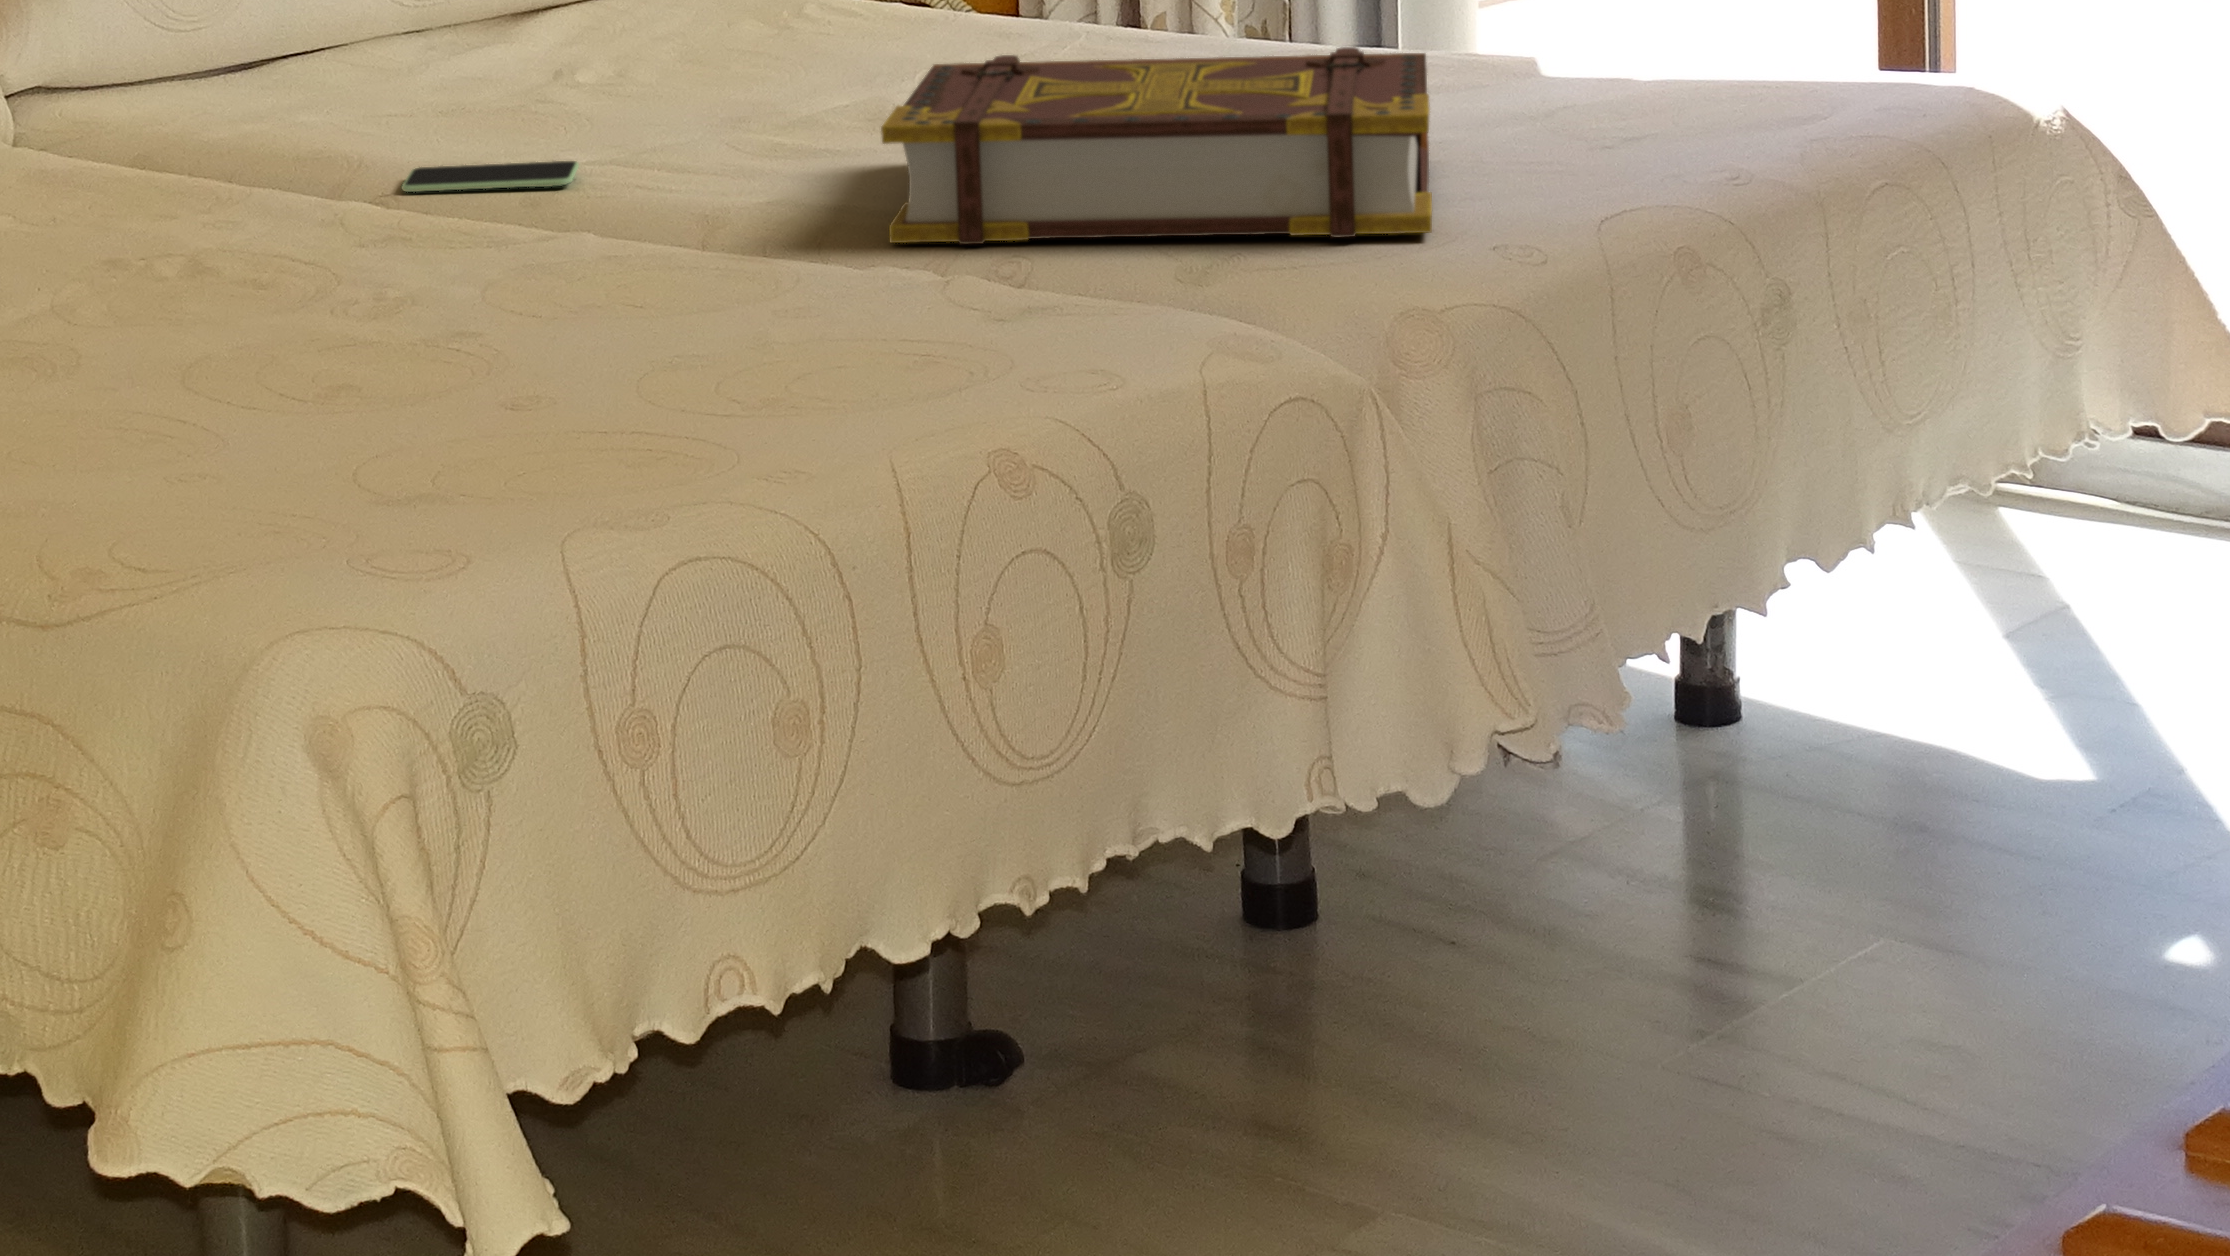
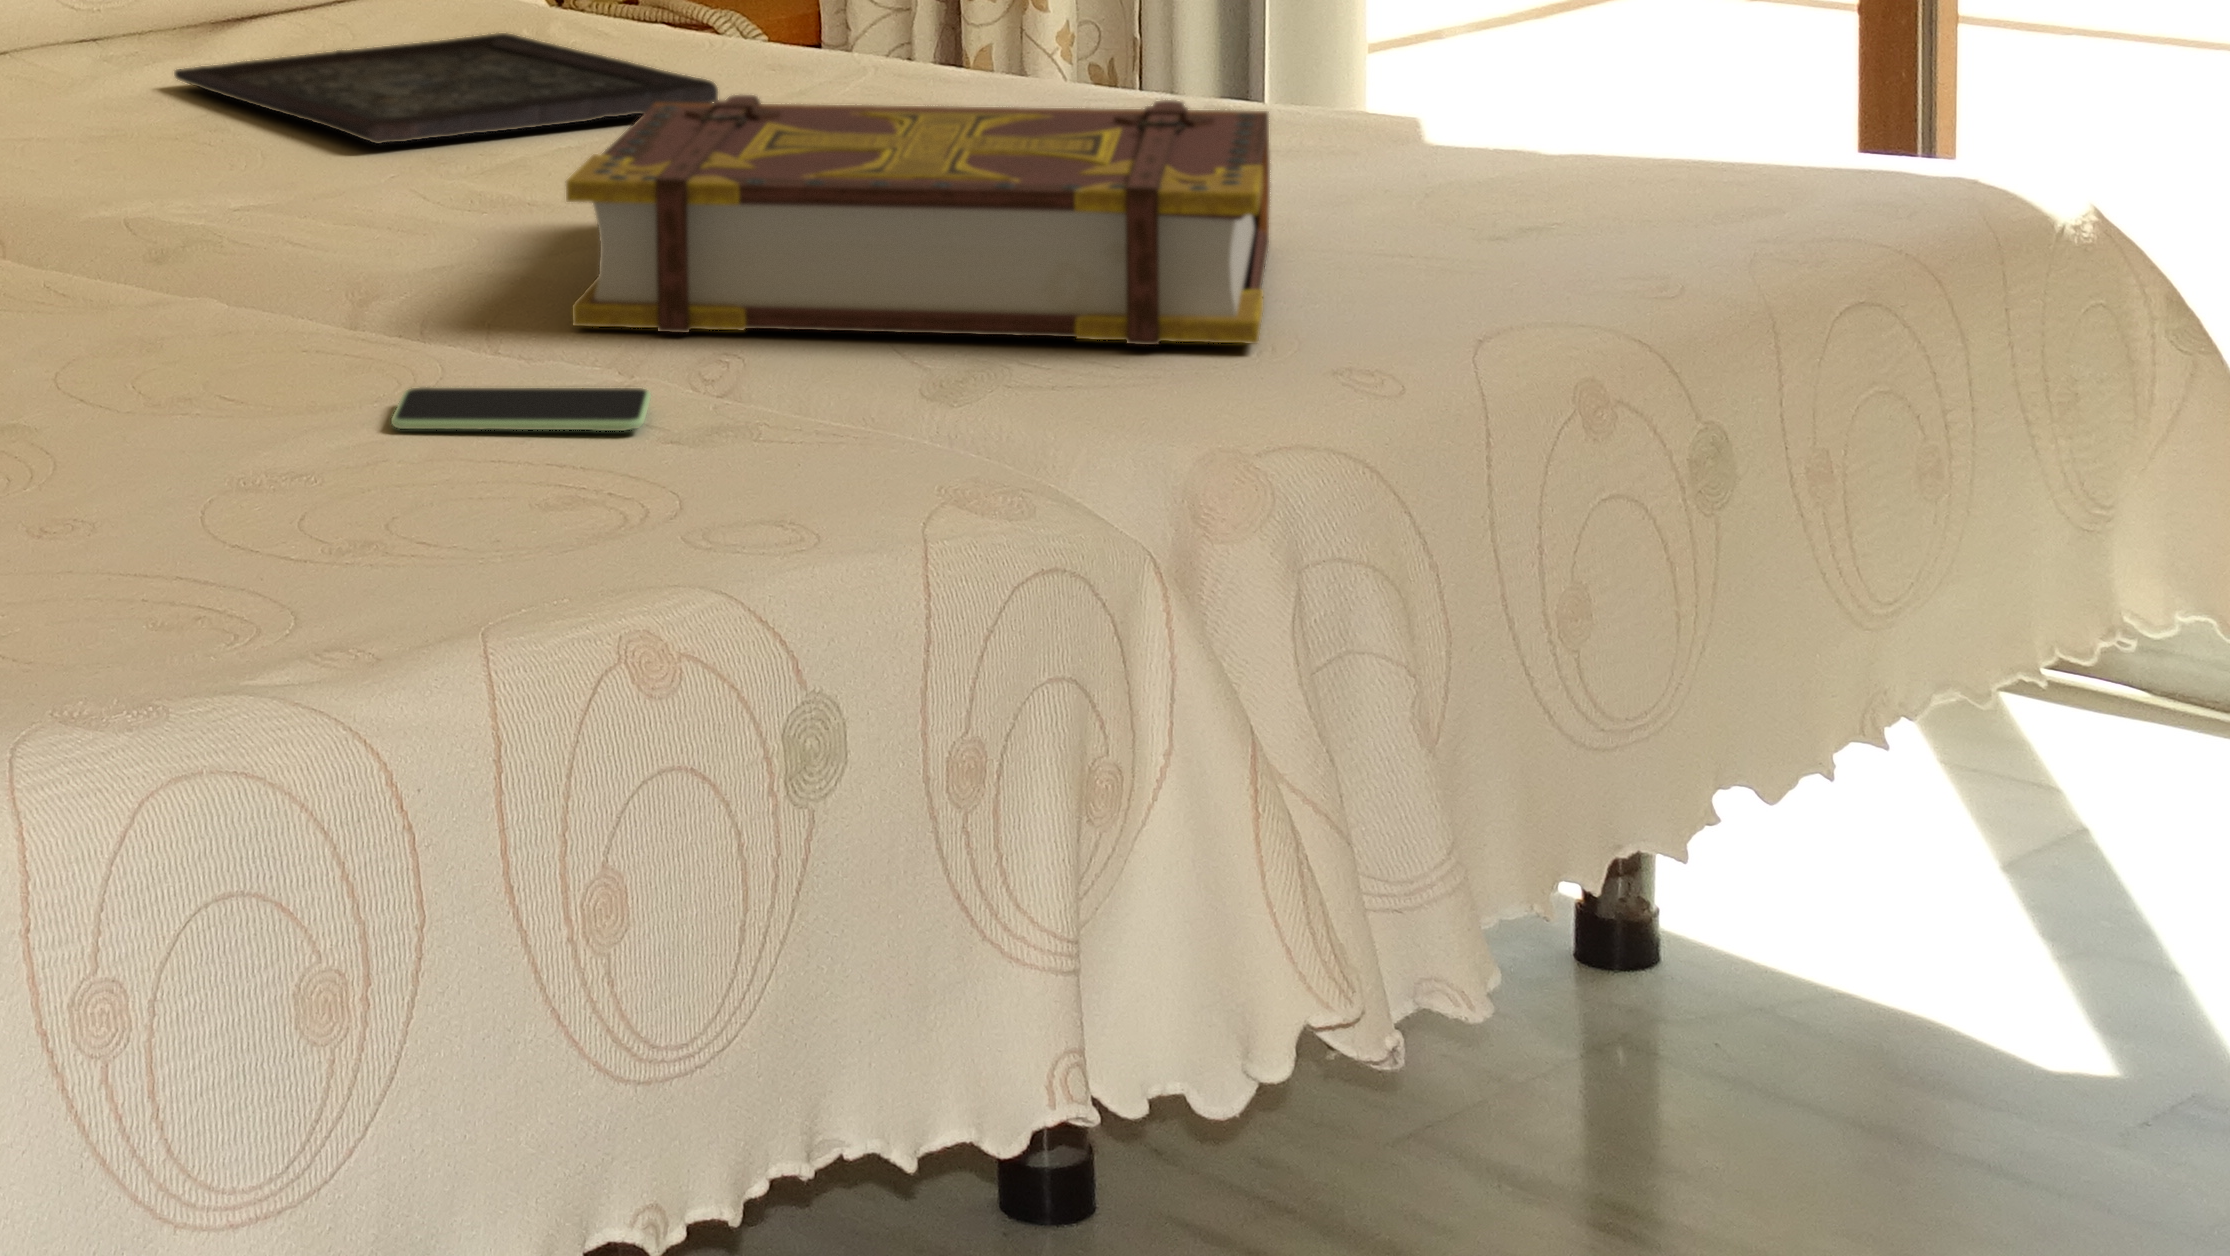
tray: none [502,15,965,109] -> present [174,33,718,144]
smartphone: present [402,161,579,192] -> present [391,387,651,431]

